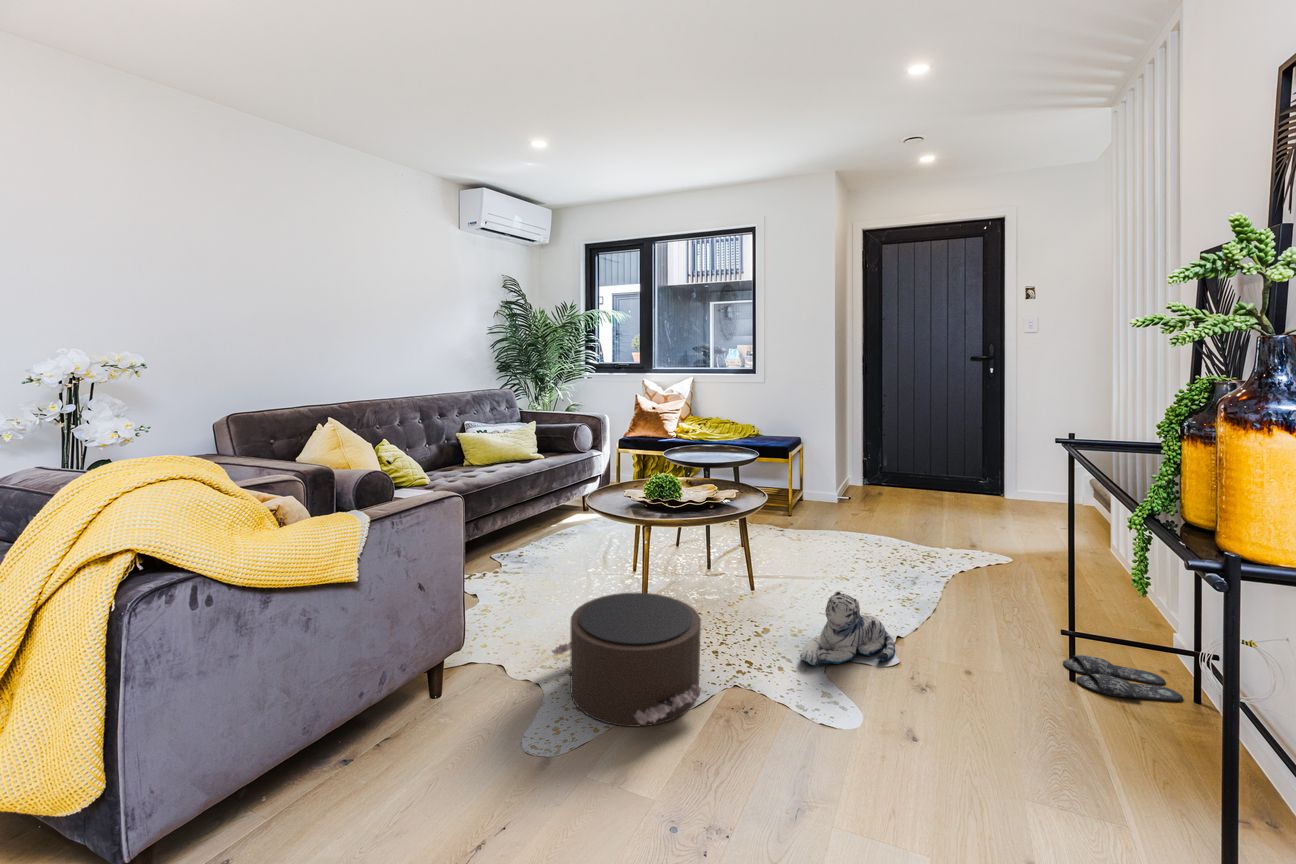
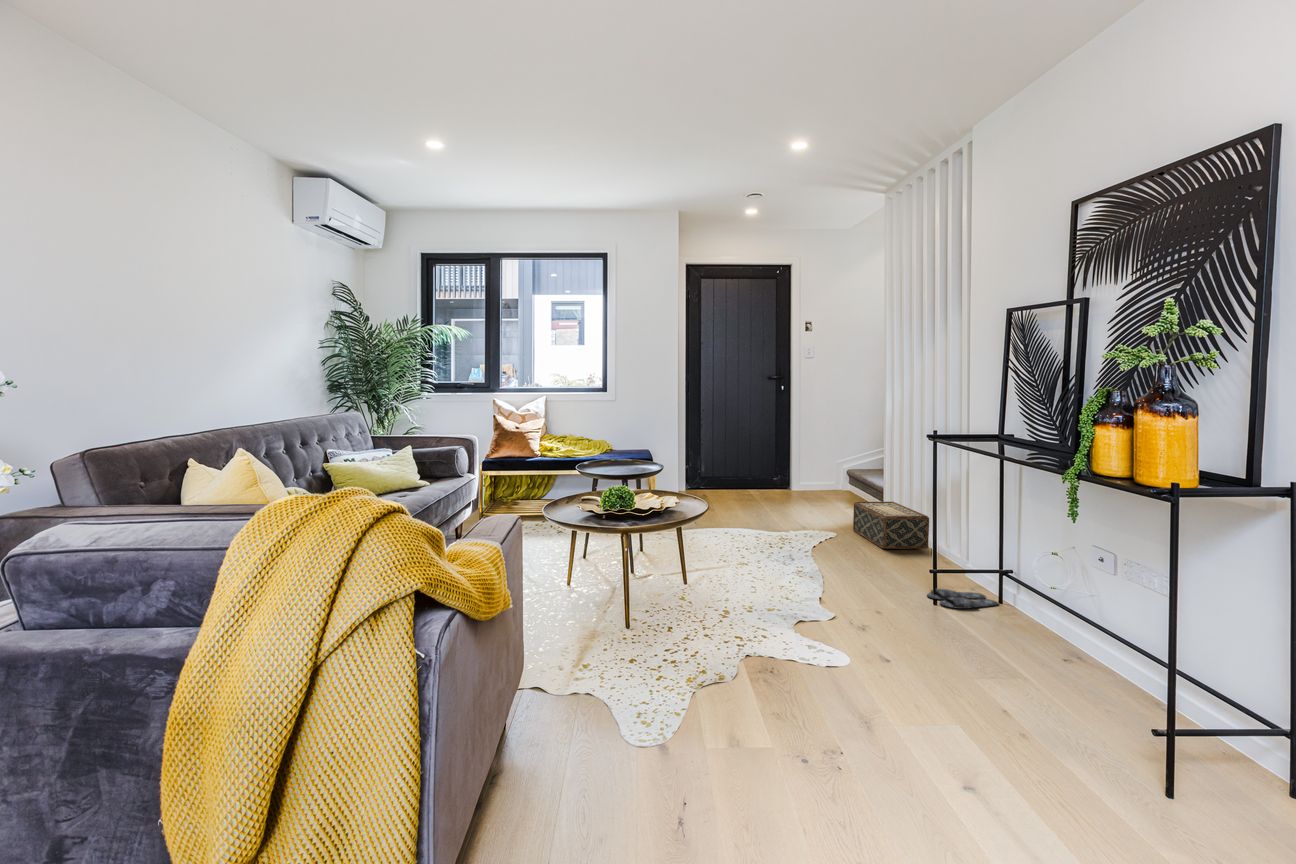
woven basket: none [1012,516,1115,590] -> present [853,502,929,549]
plush toy: present [800,591,895,666] -> none [763,564,825,624]
pouf: present [552,593,706,727] -> none [576,584,727,688]

